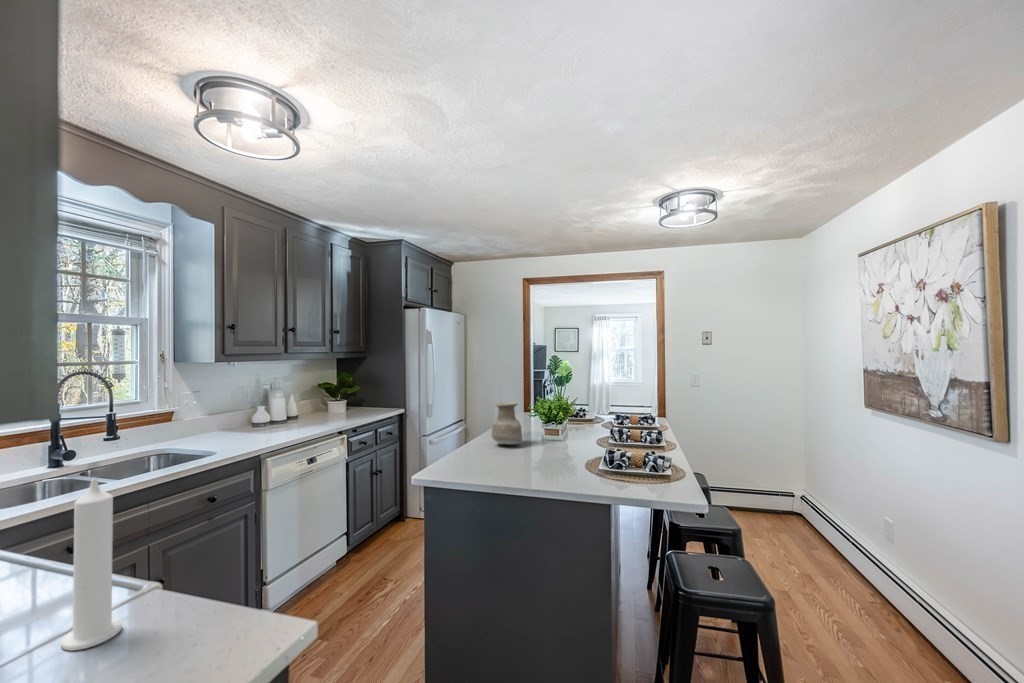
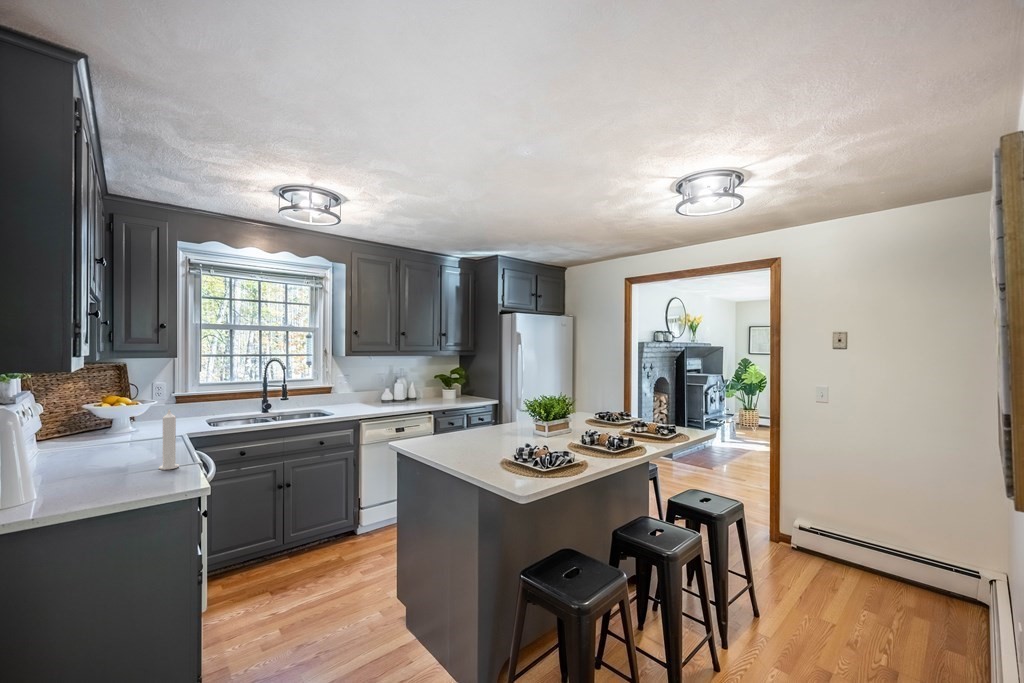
vase: present [491,402,522,445] -> none [488,398,512,433]

